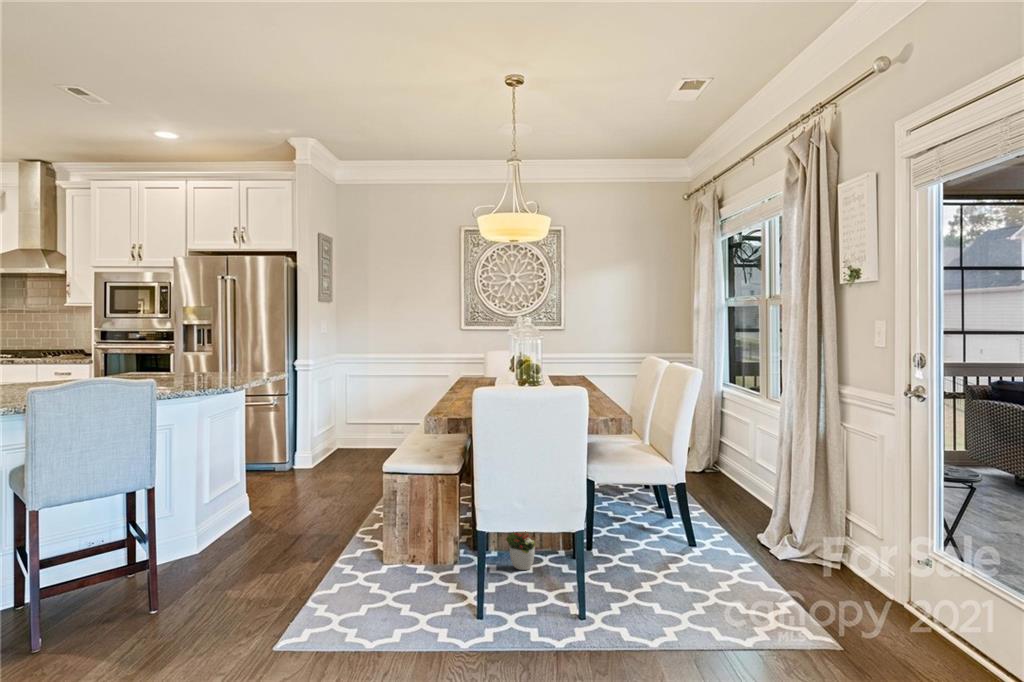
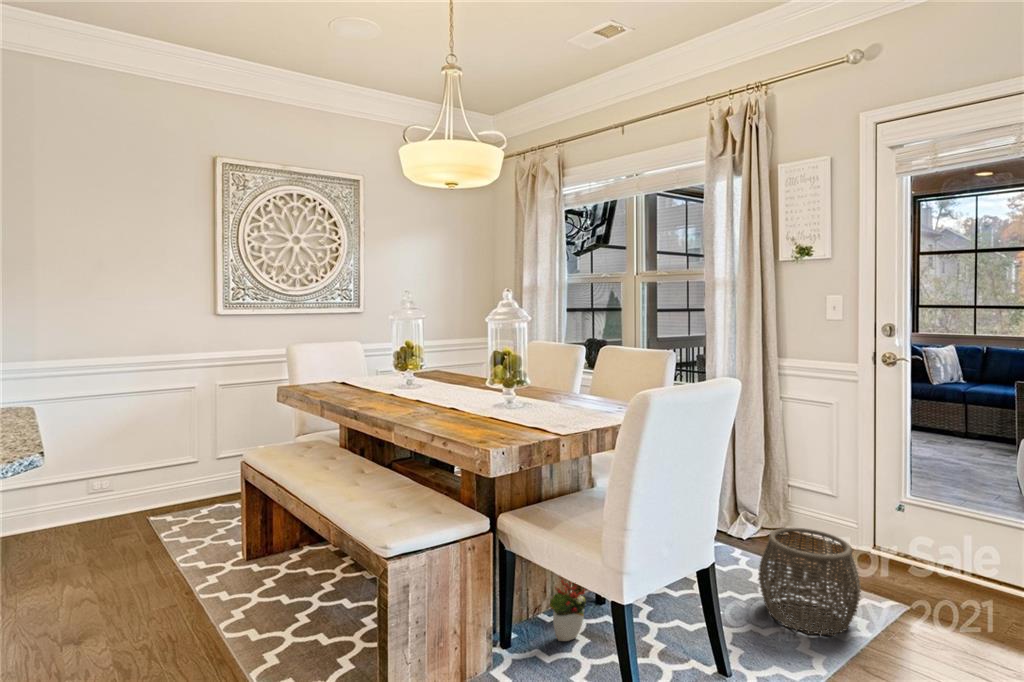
woven basket: none [680,536,776,643] -> present [758,528,861,636]

